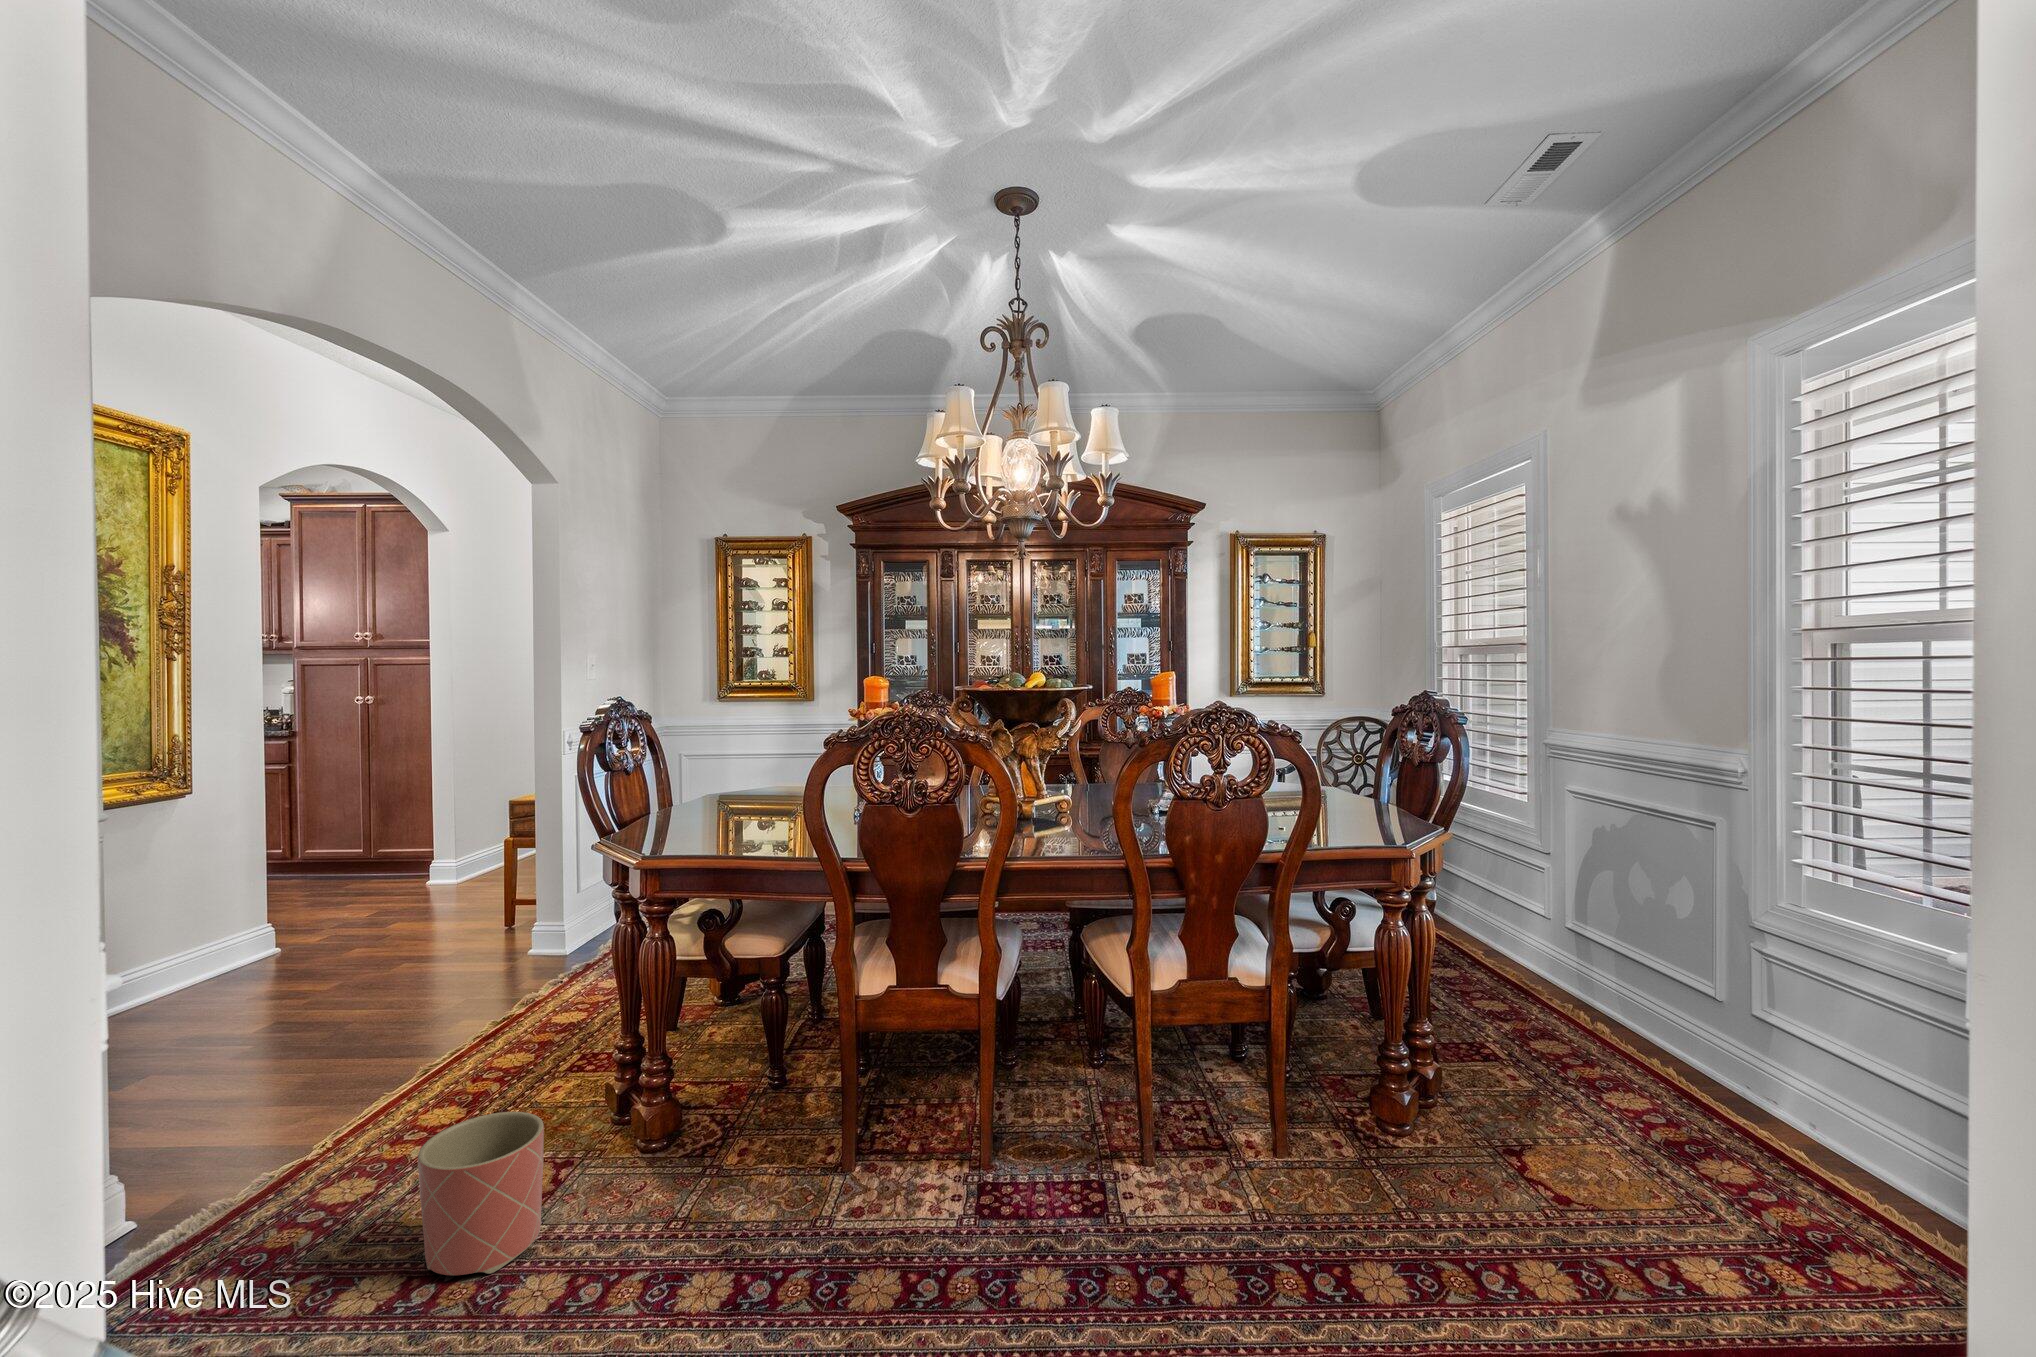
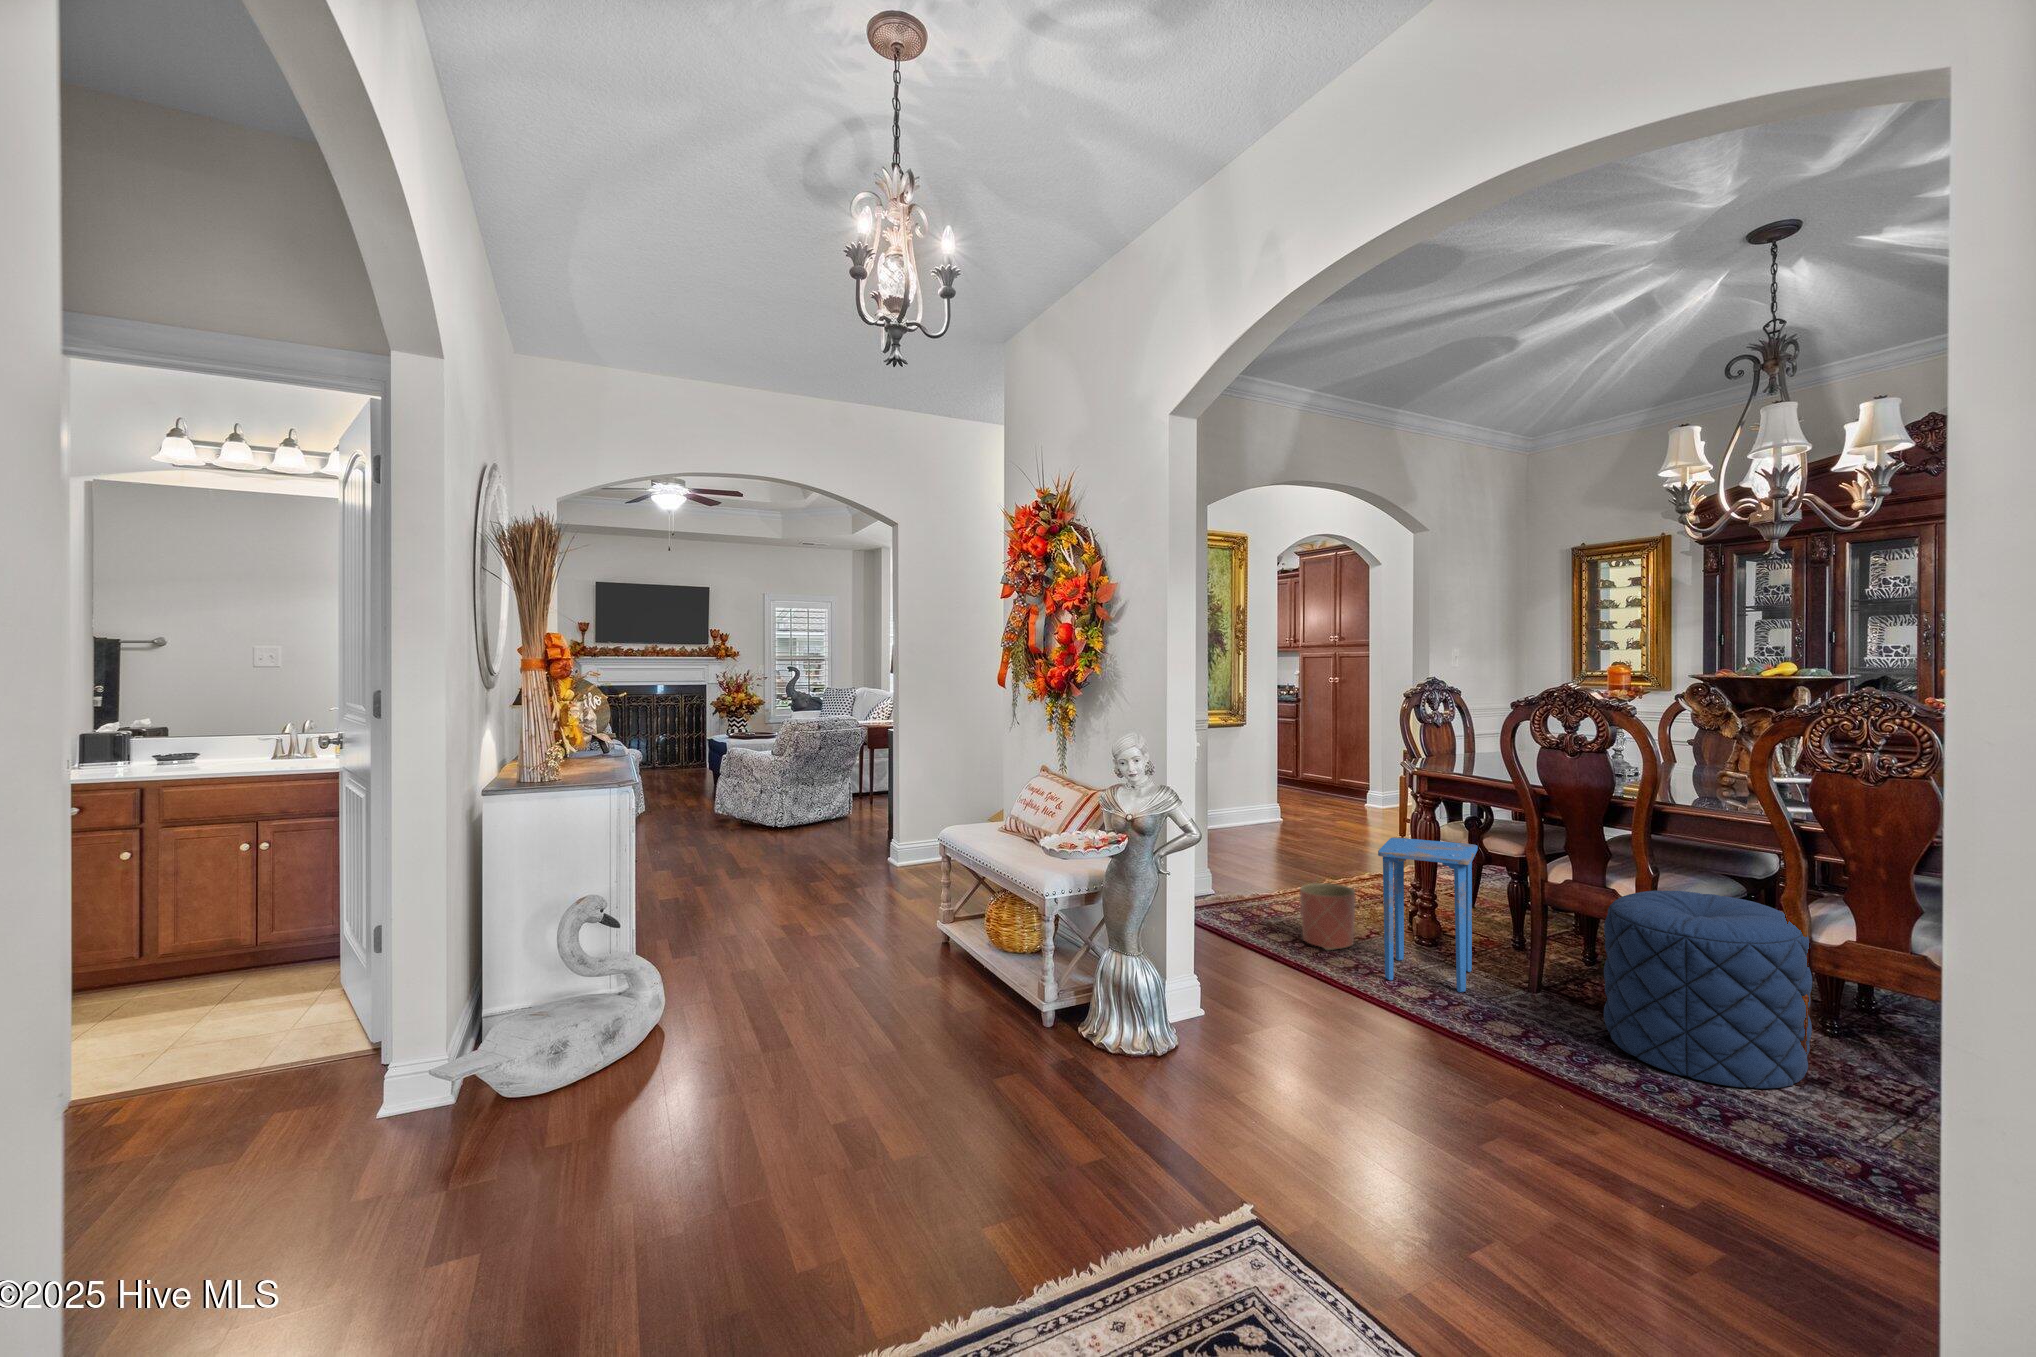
side table: none [621,976,794,1299] -> present [1378,837,1478,992]
pouf: none [992,977,1216,1277] -> present [1604,891,1812,1089]

